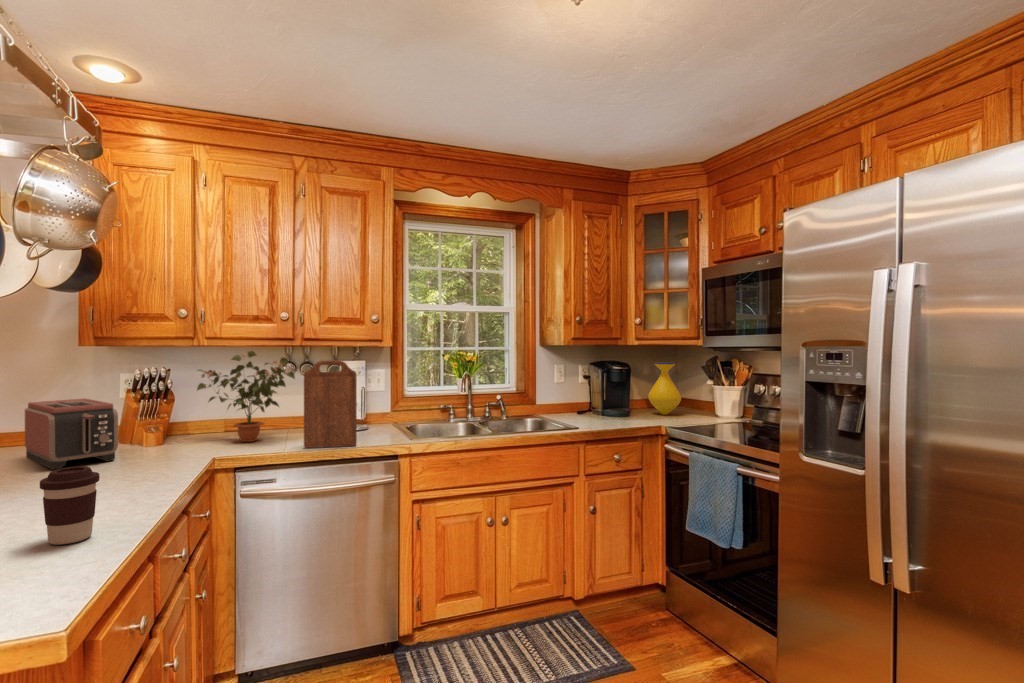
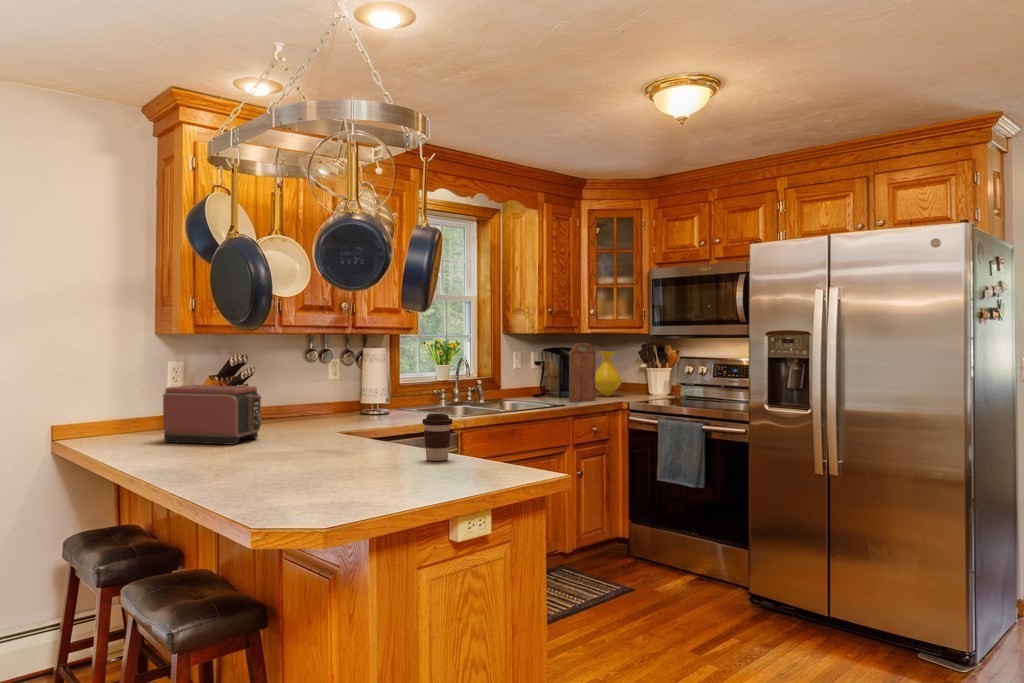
potted plant: present [197,351,296,442] -> none [261,339,361,425]
cutting board: present [304,360,357,448] -> present [569,343,596,402]

